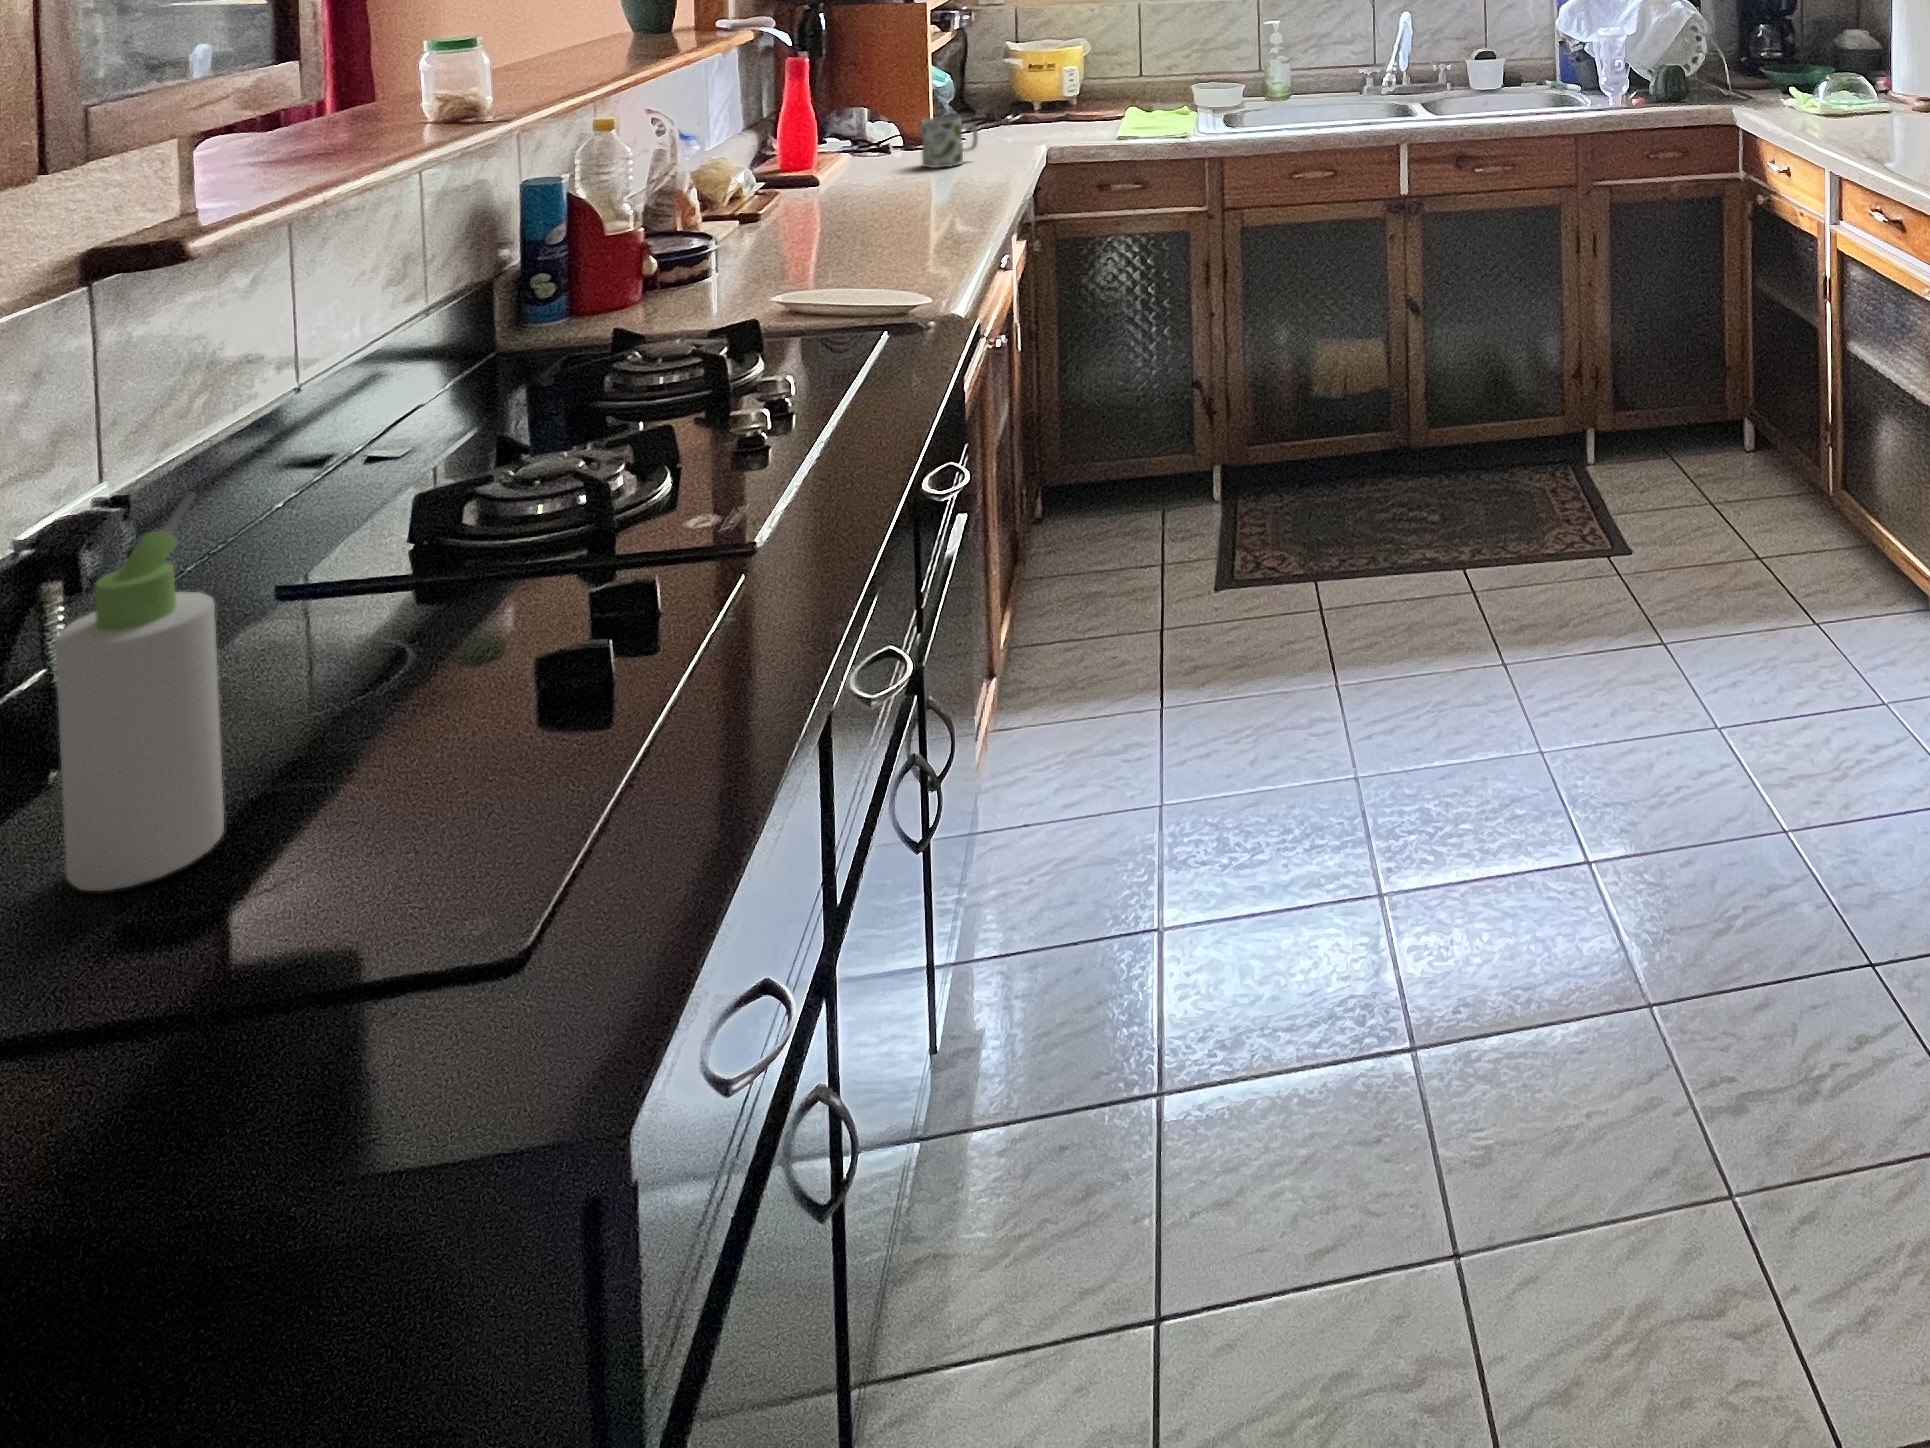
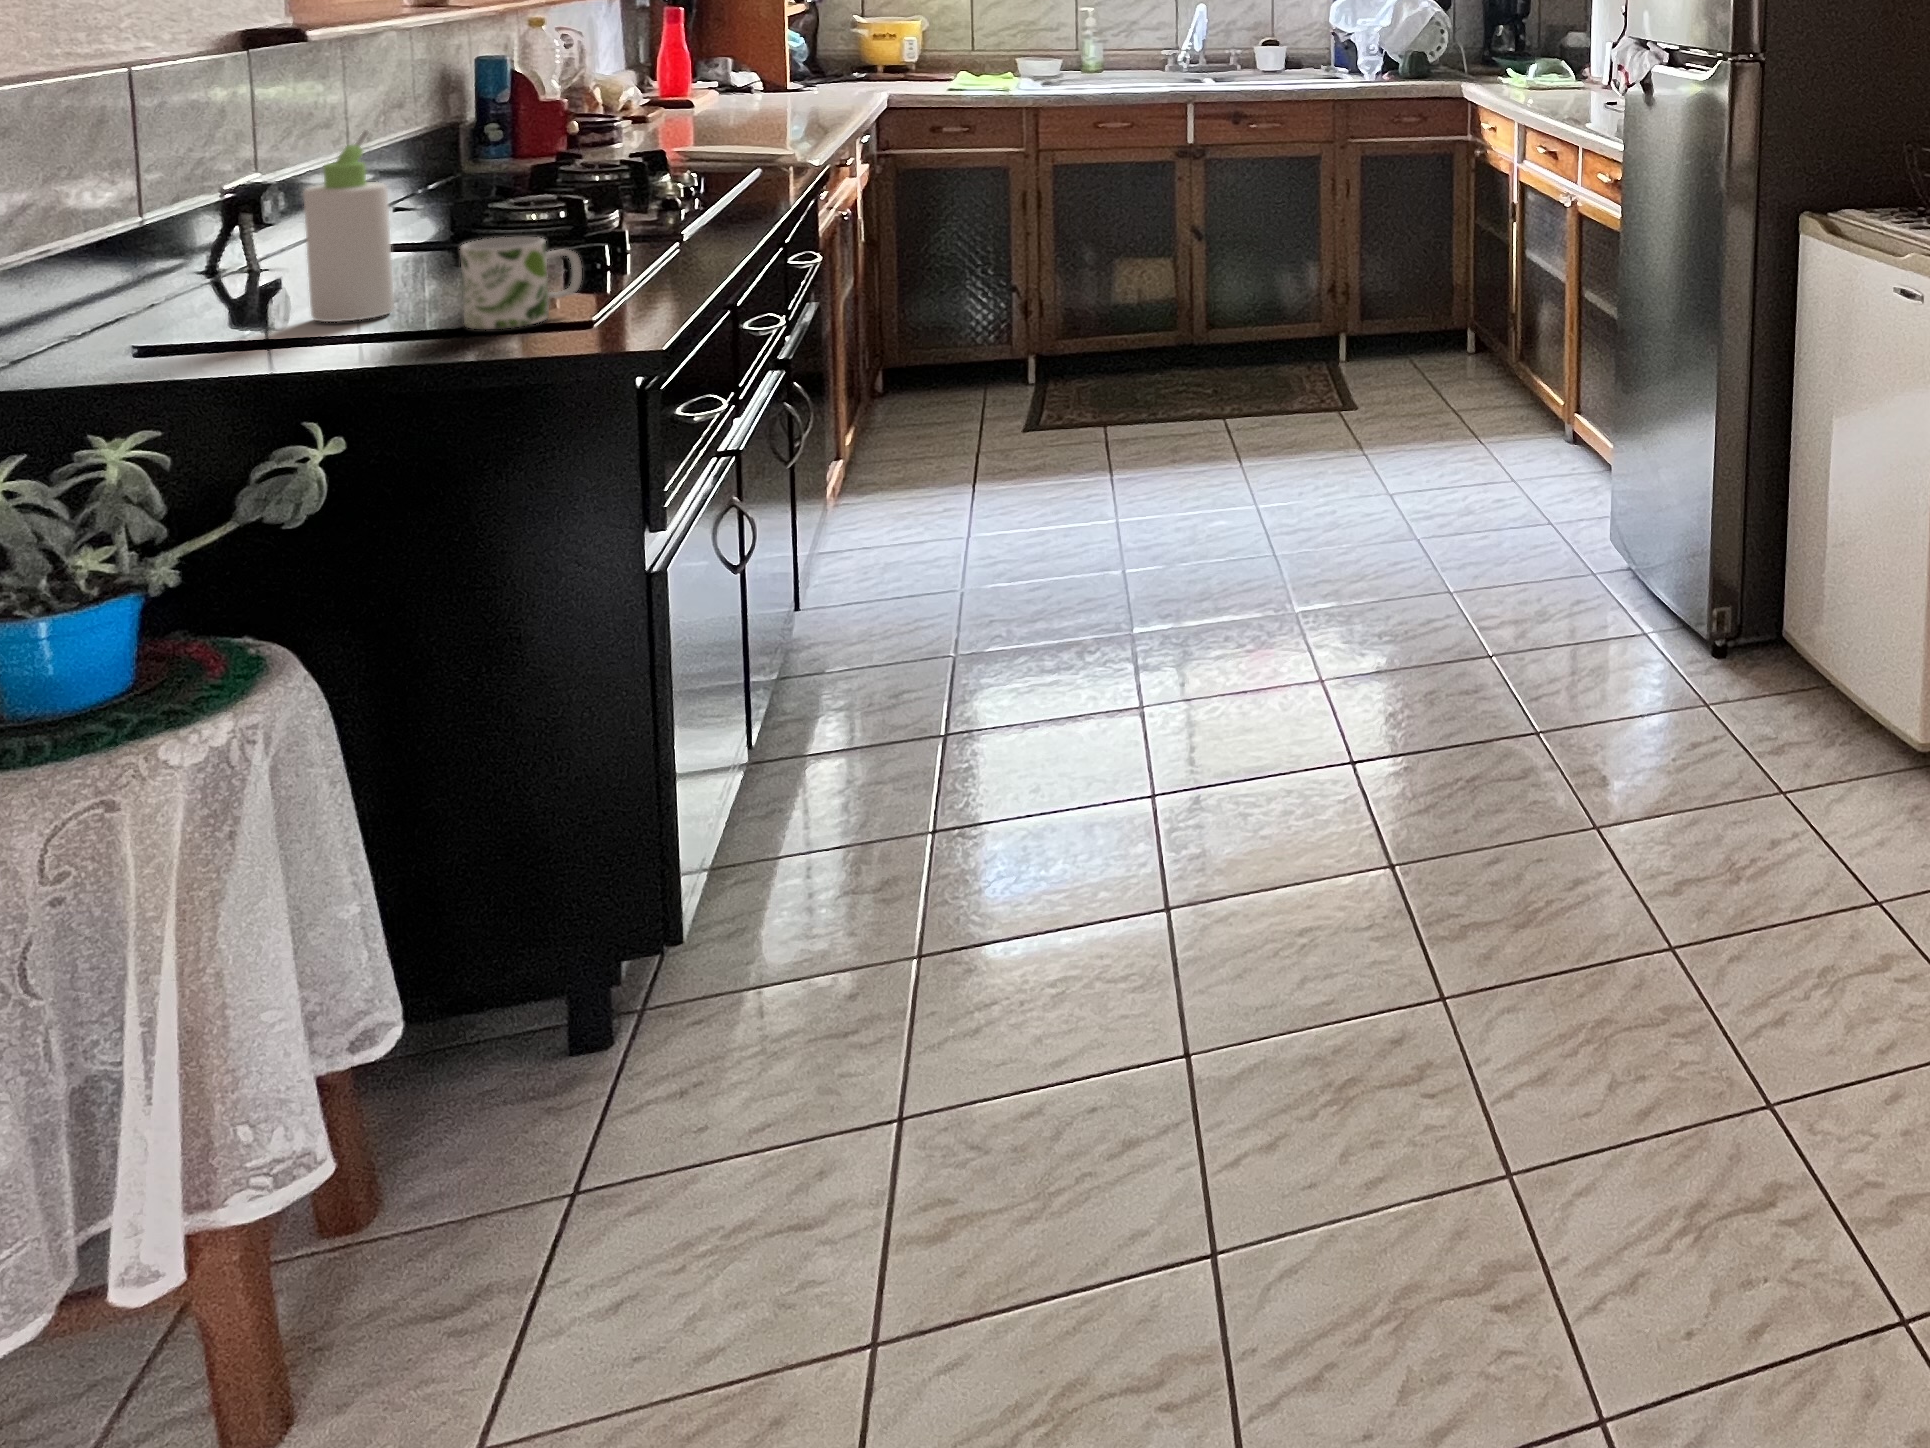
mug: present [921,117,978,168] -> present [460,237,582,329]

